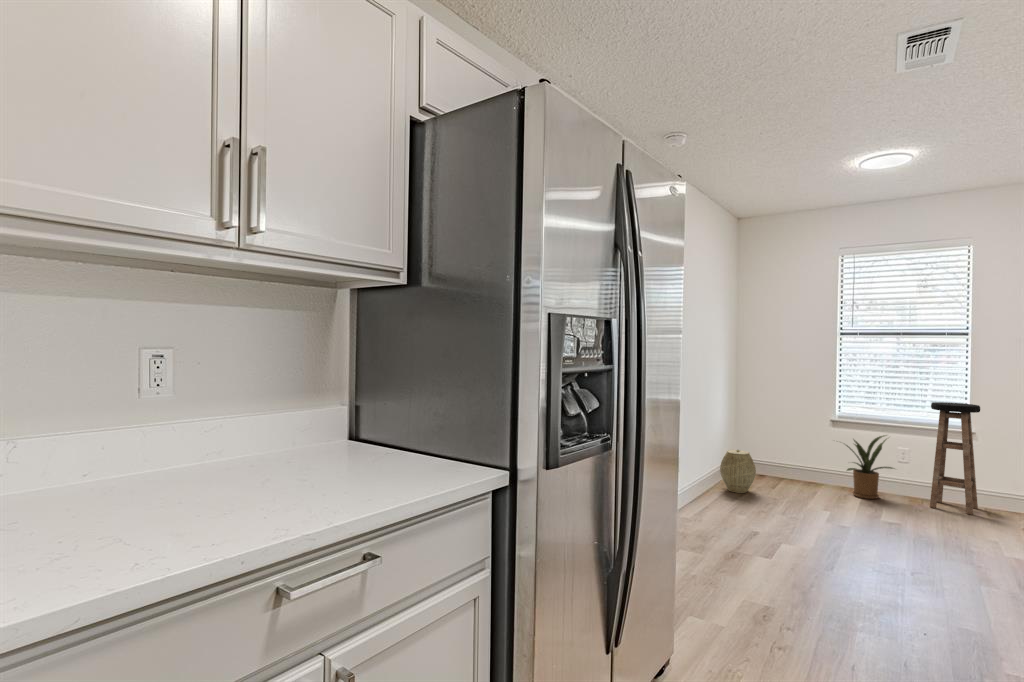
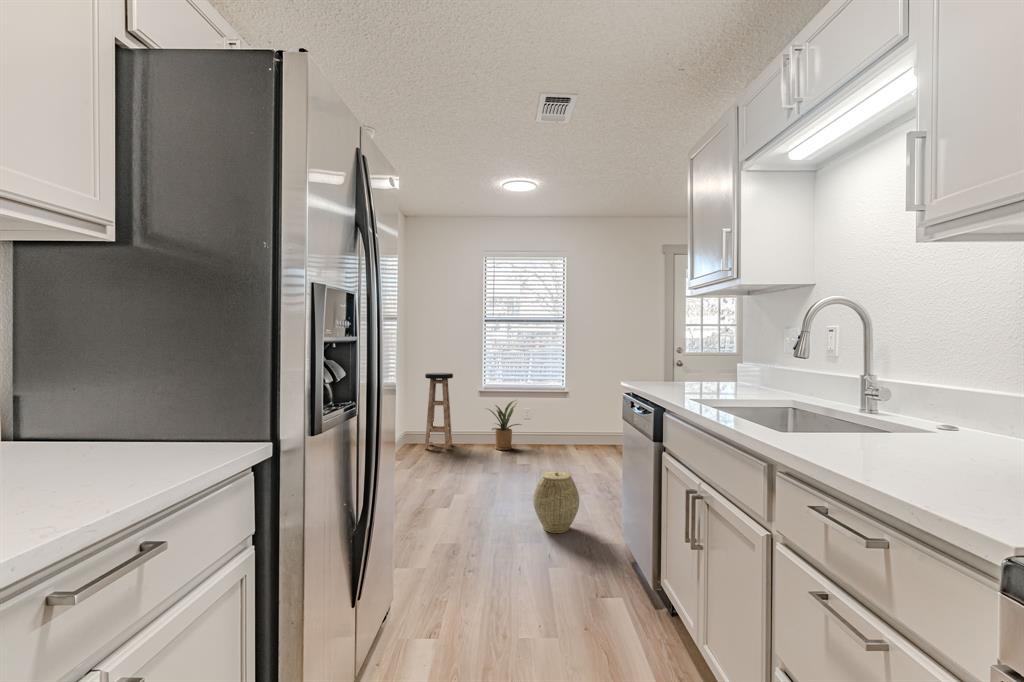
bar stool: present [930,402,980,515] -> present [425,373,453,450]
woven basket: present [720,450,756,493] -> present [533,472,579,533]

